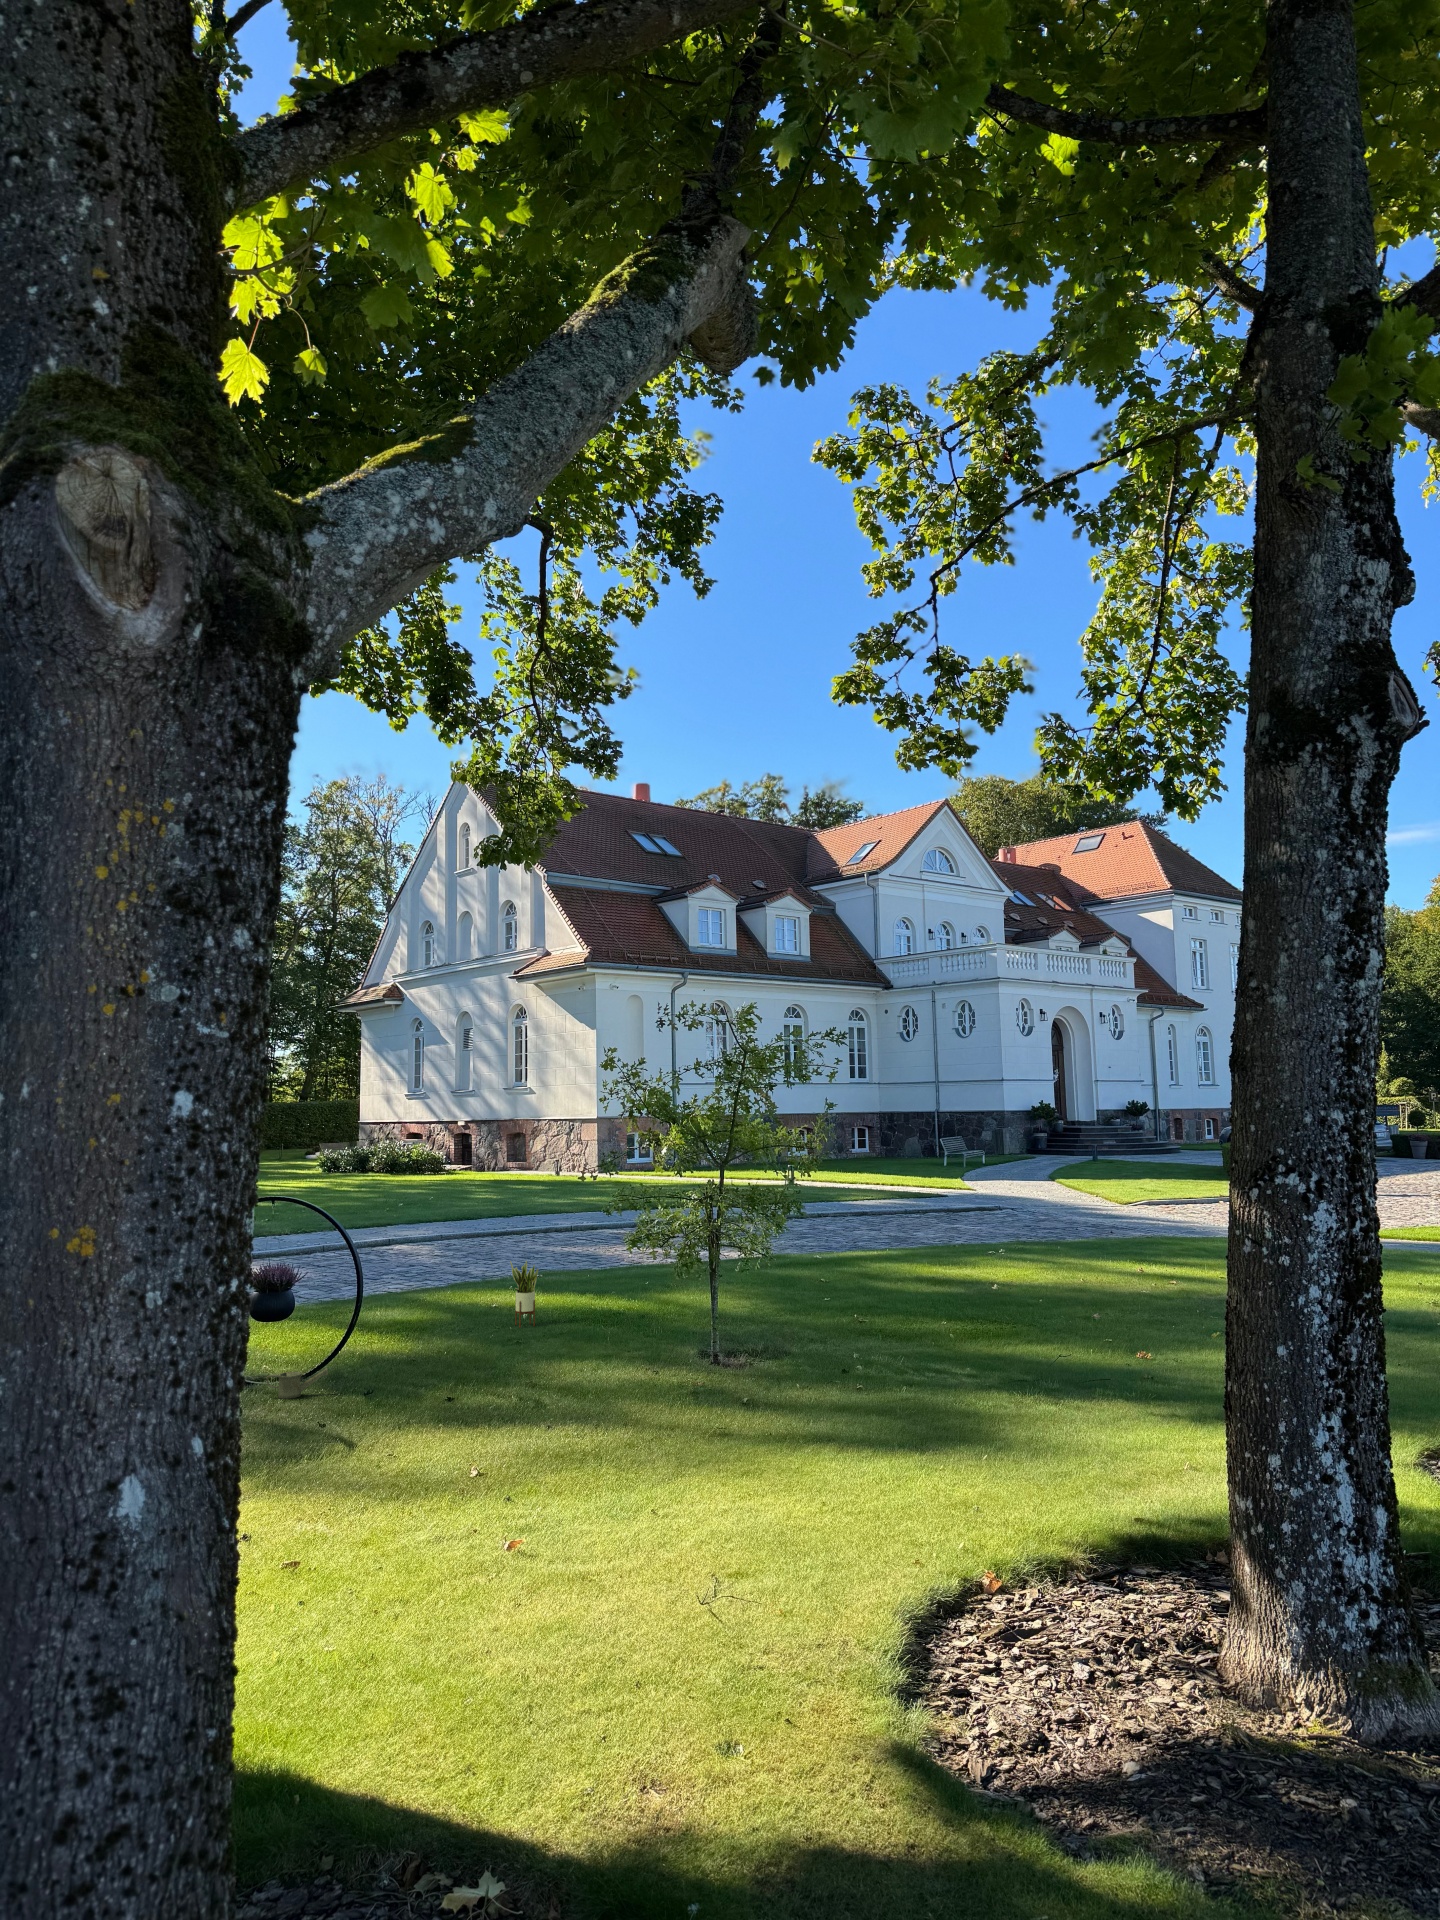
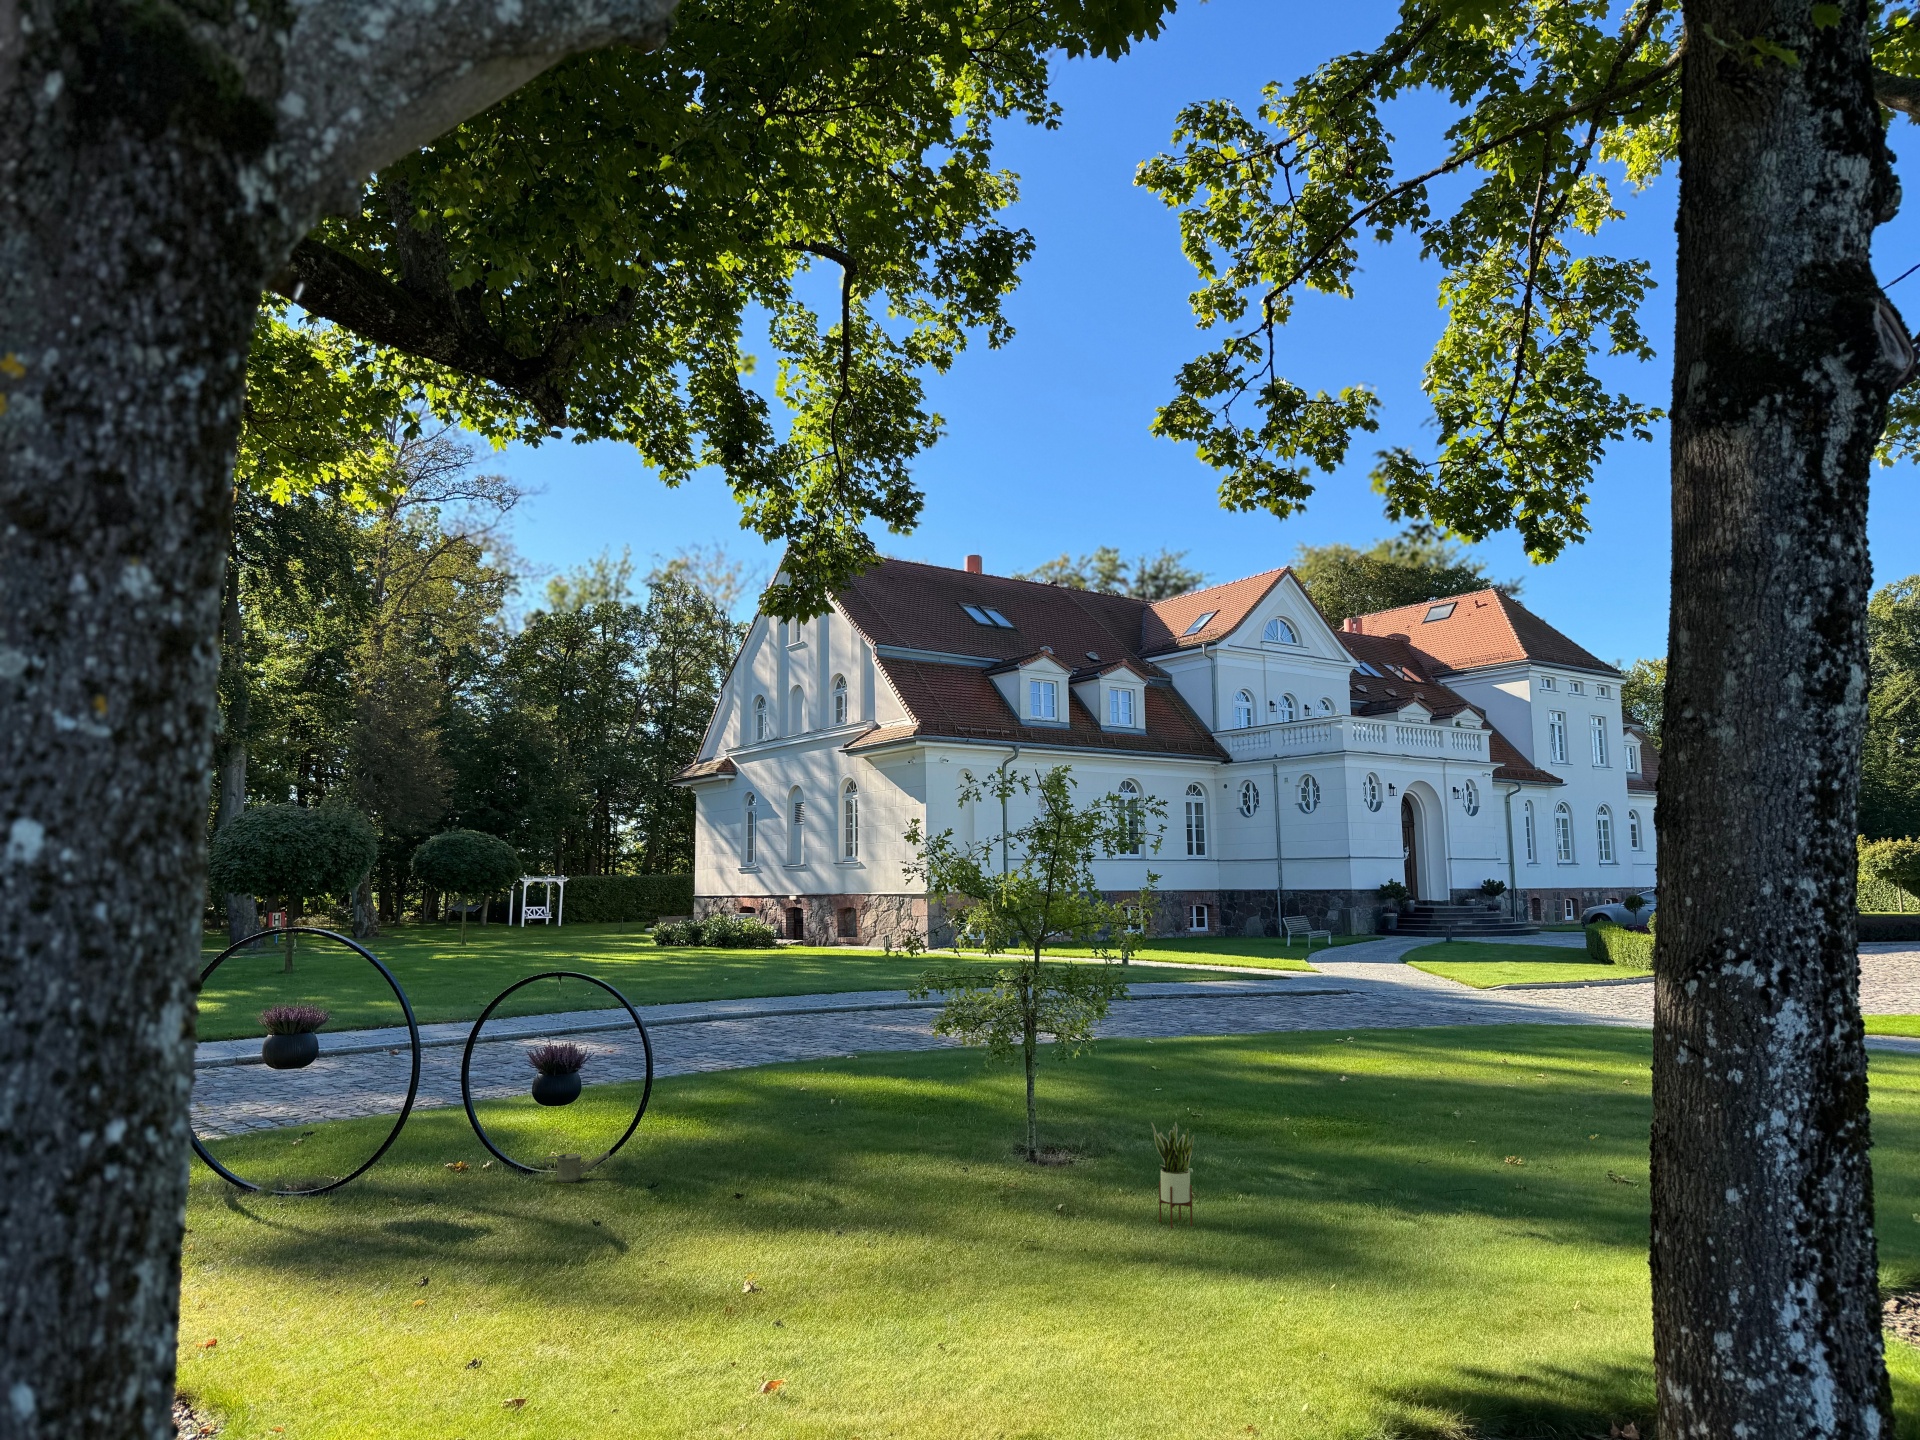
potted plant: present [510,1261,538,1327] -> present [1151,1122,1194,1228]

